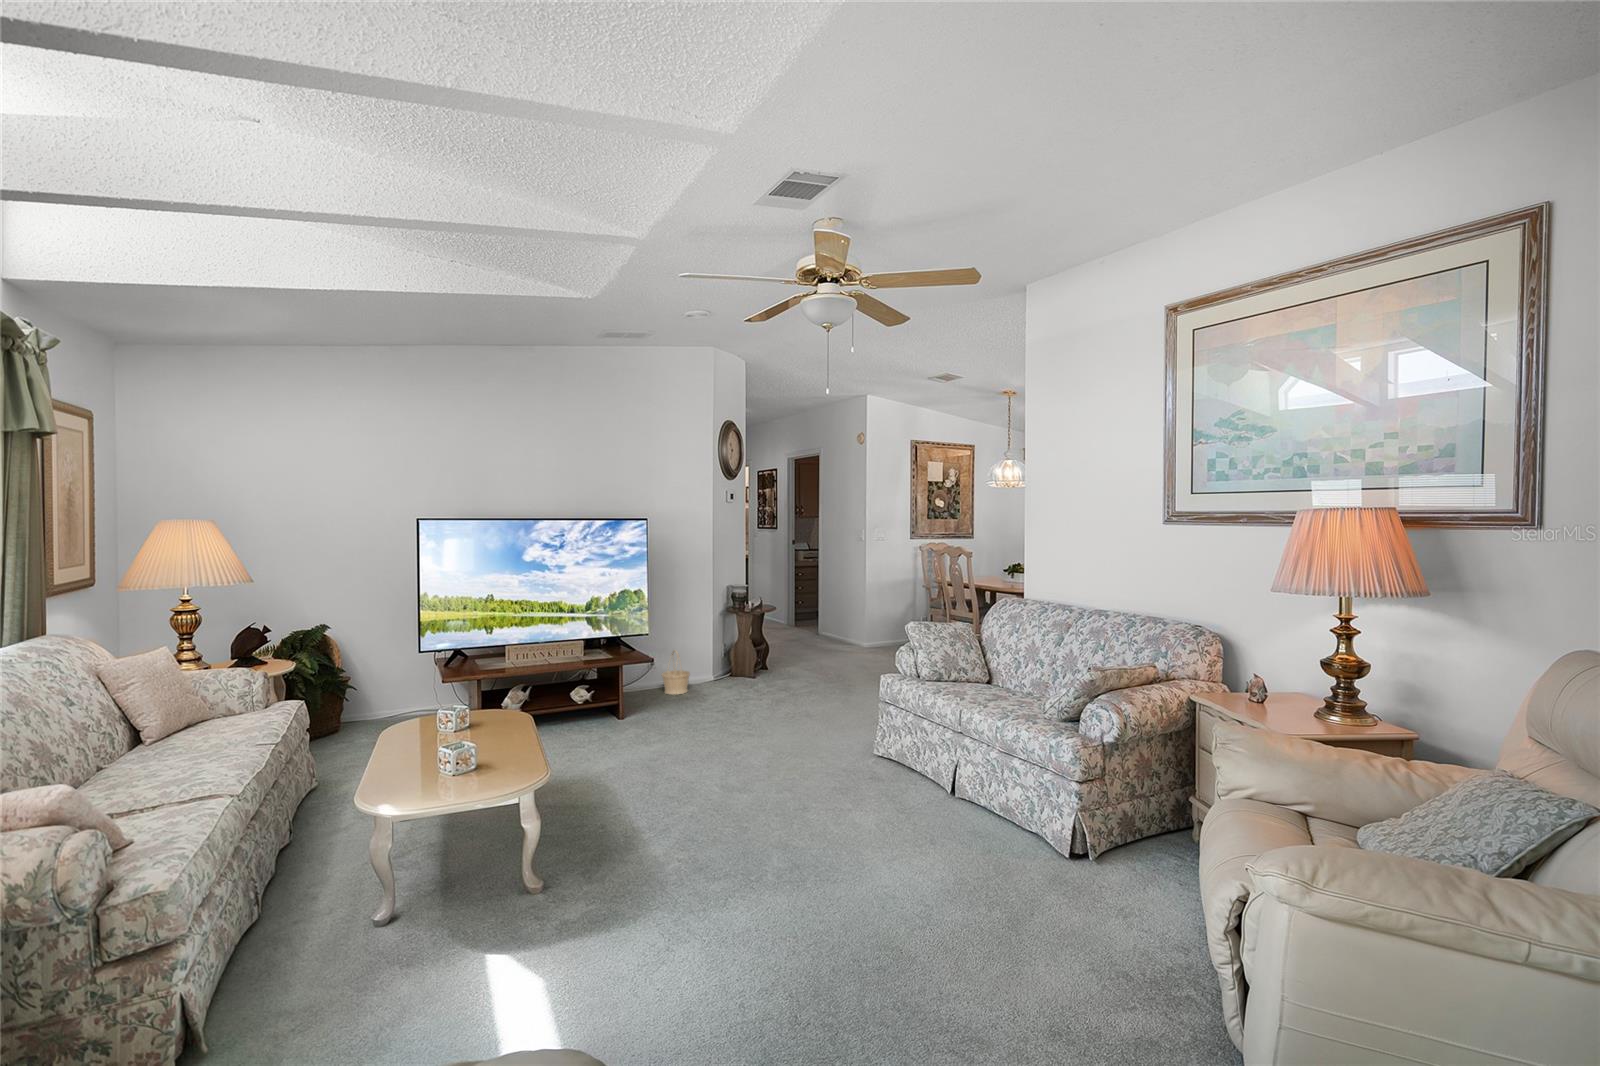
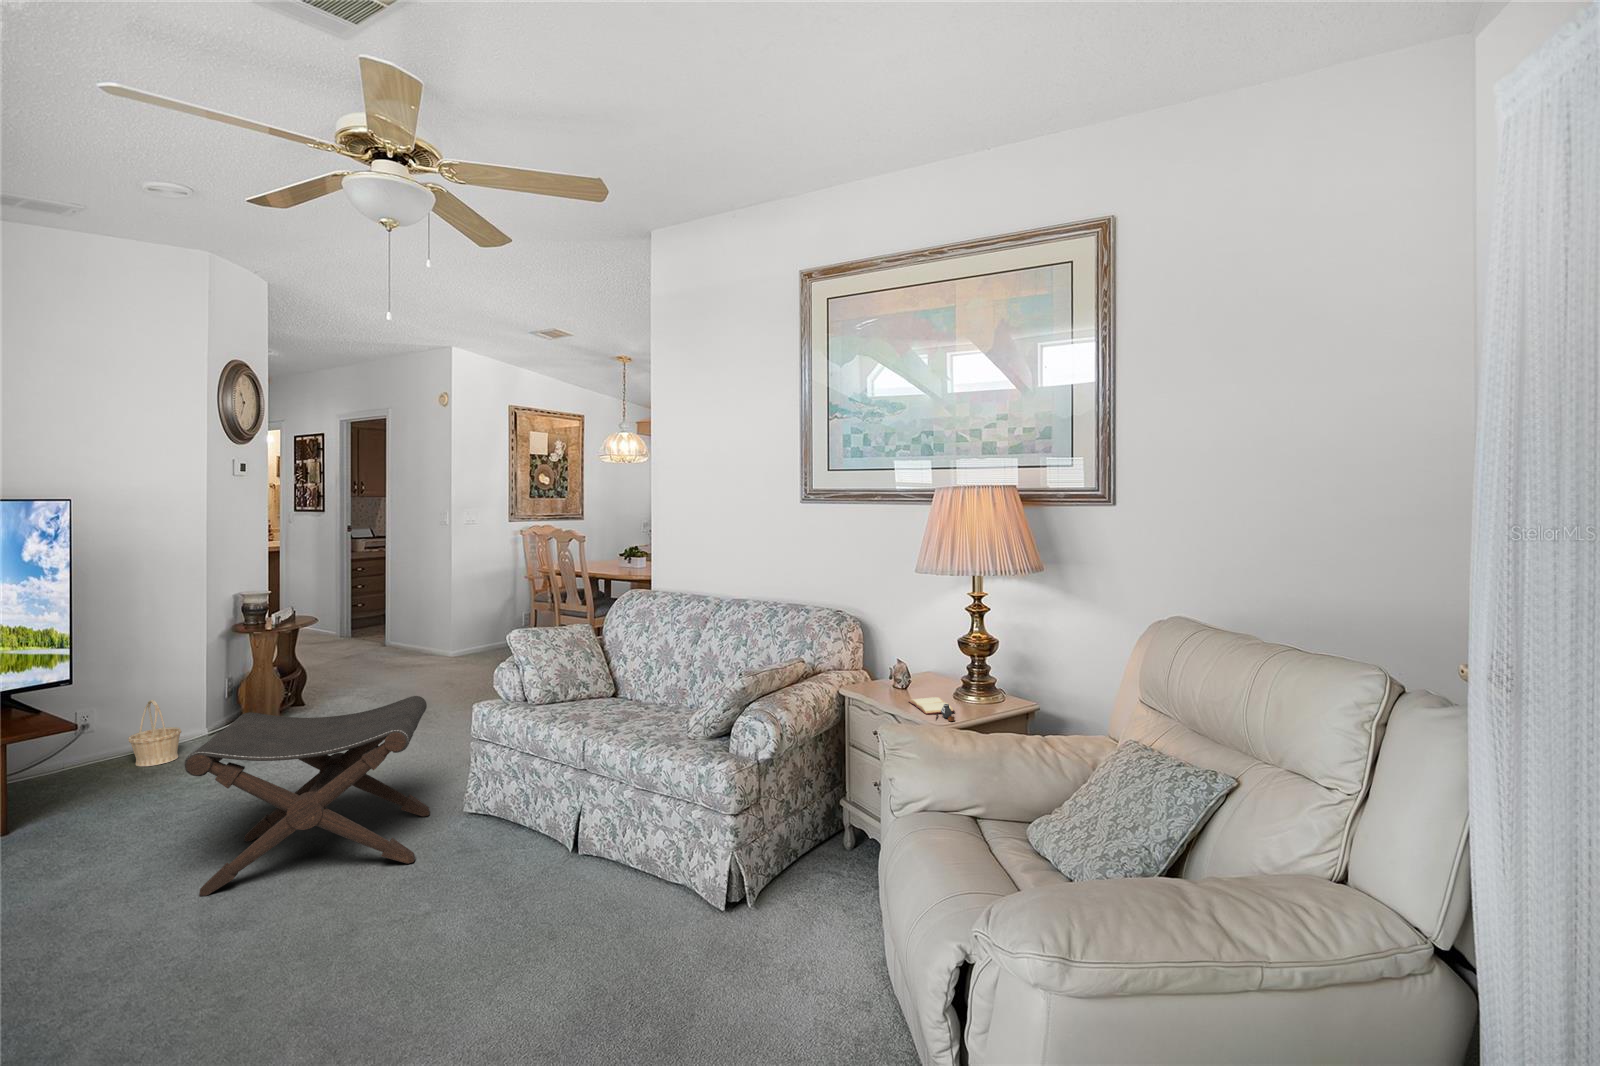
footstool: none [702,661,846,782] -> present [185,696,430,896]
book: none [1258,709,1305,731] -> present [908,697,955,721]

